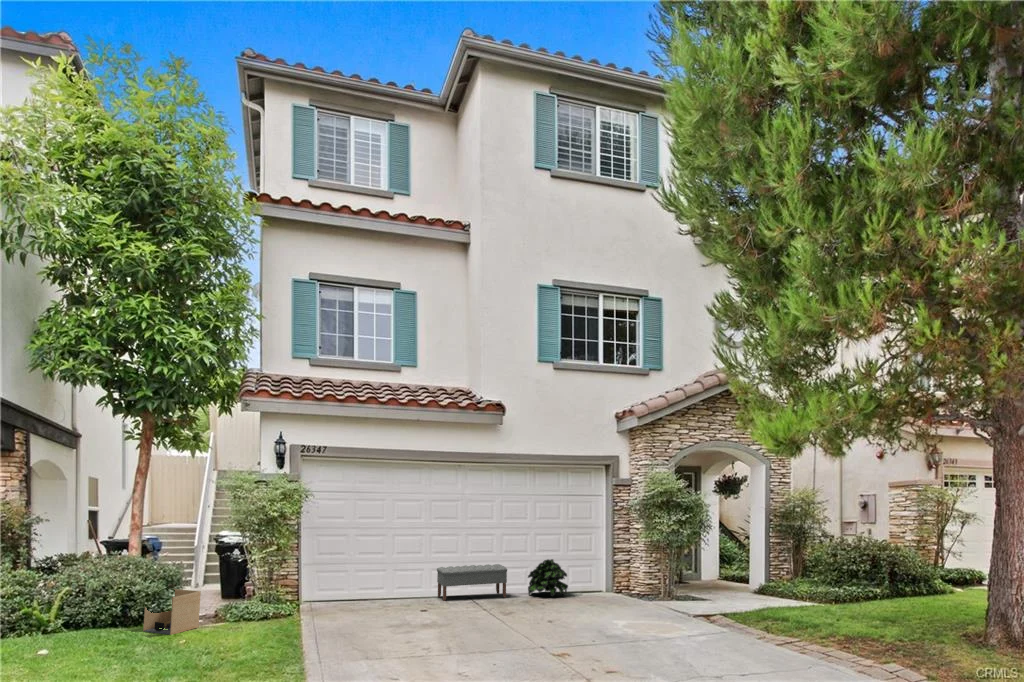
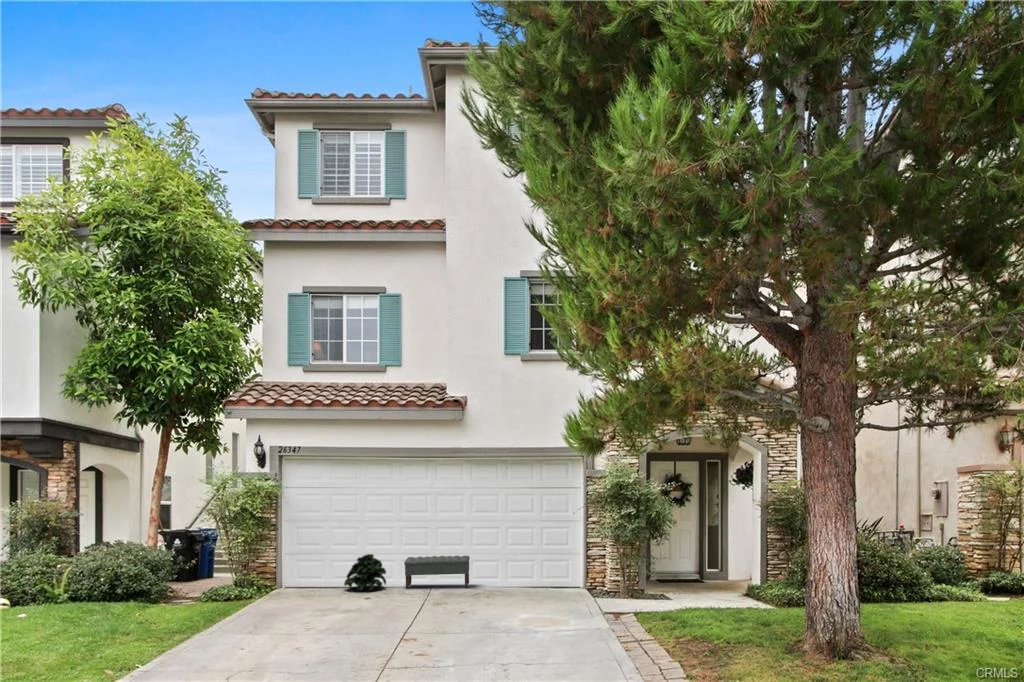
potted plant: present [528,559,568,597] -> present [344,554,386,591]
cardboard box: present [143,589,201,635] -> none [129,571,171,609]

